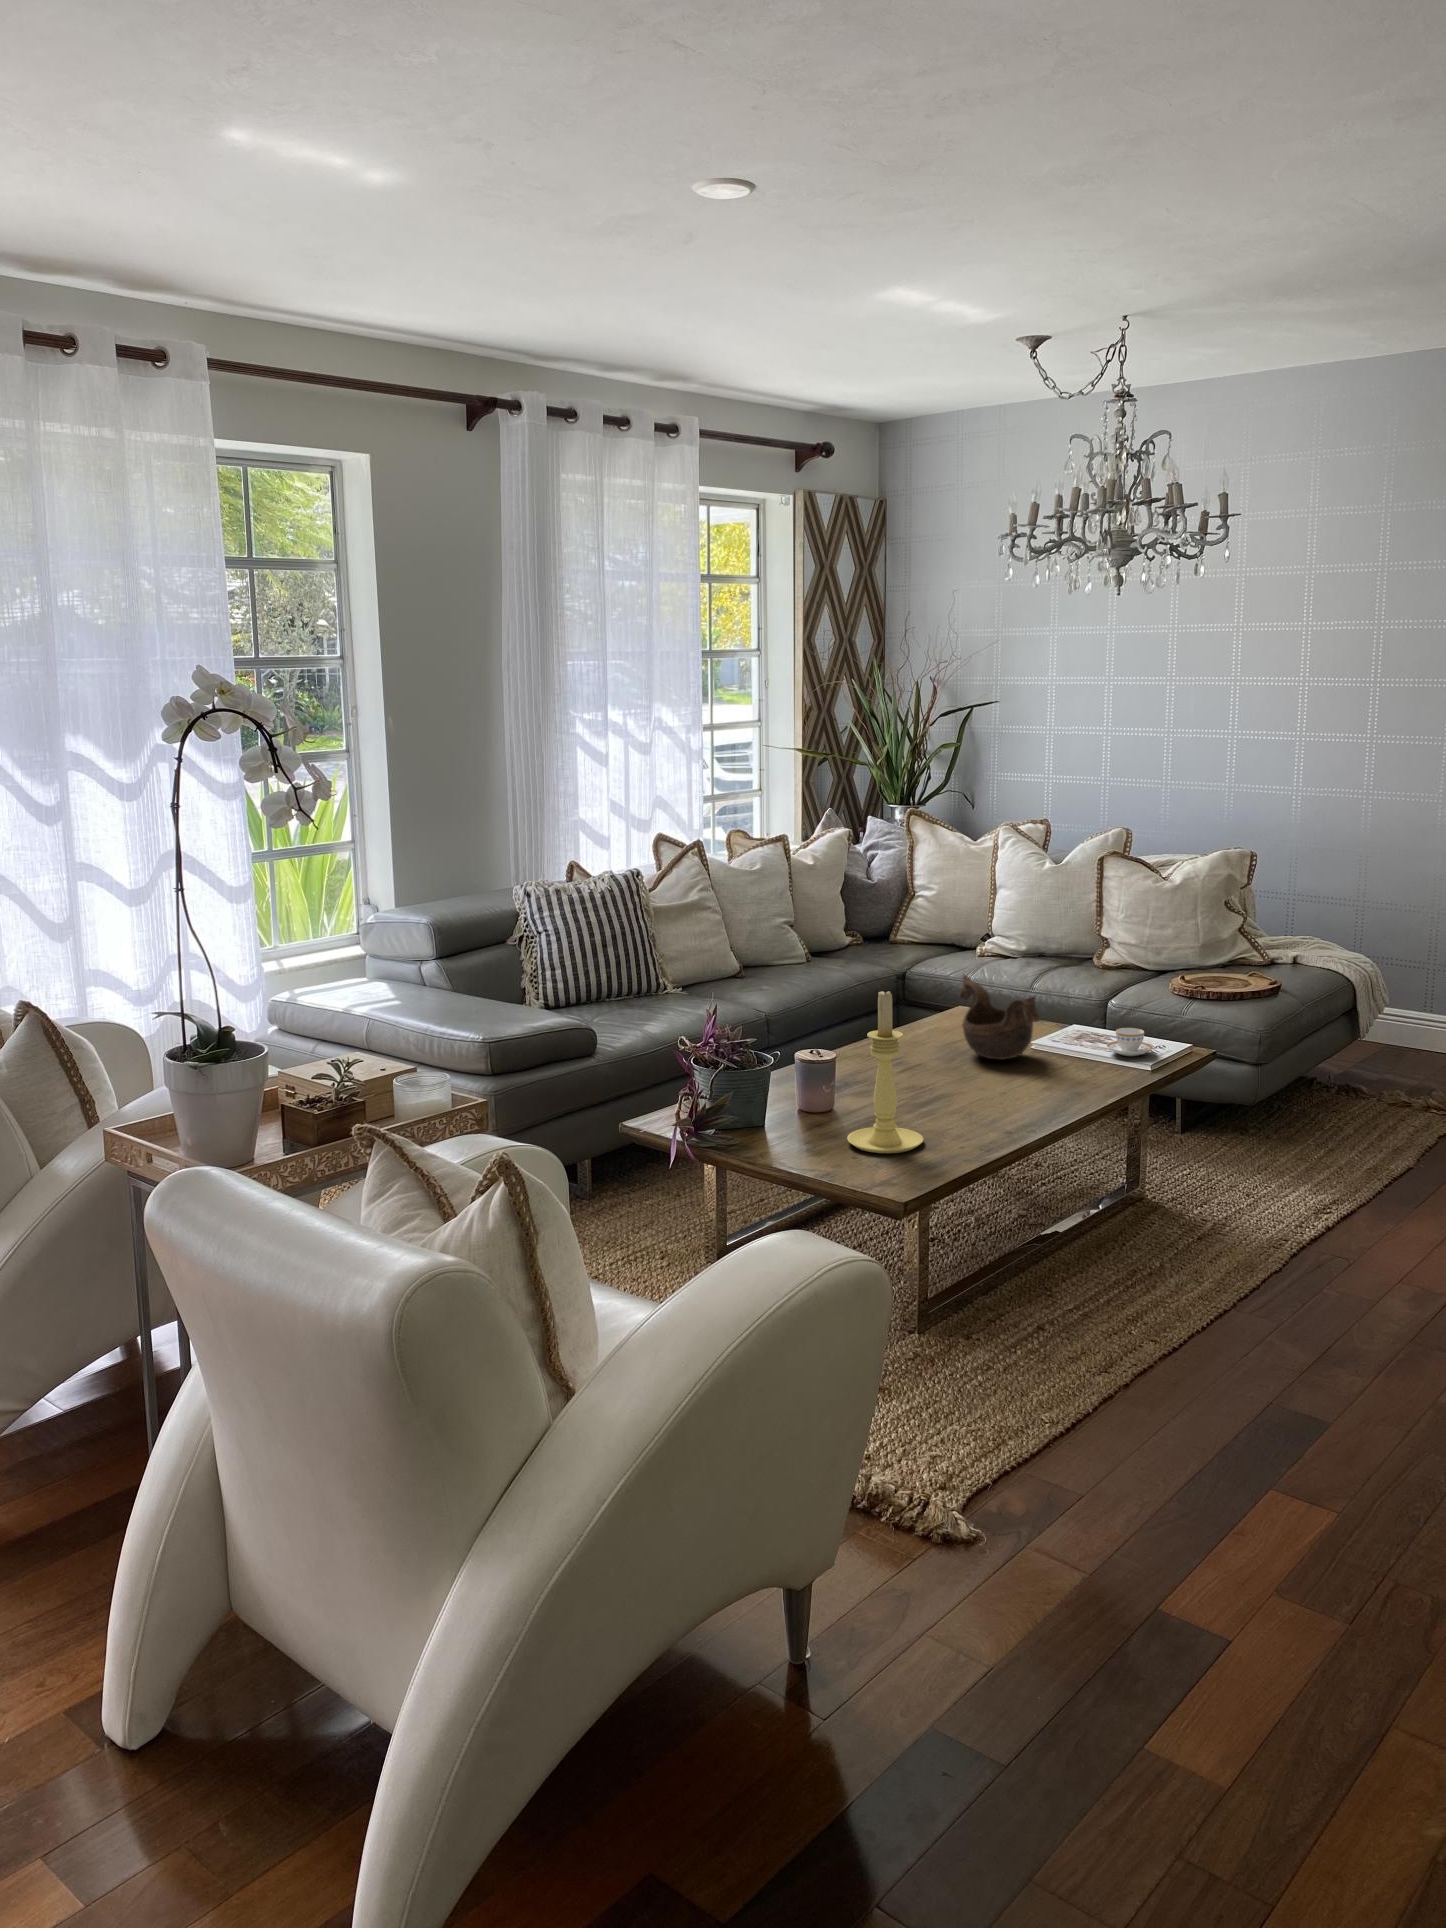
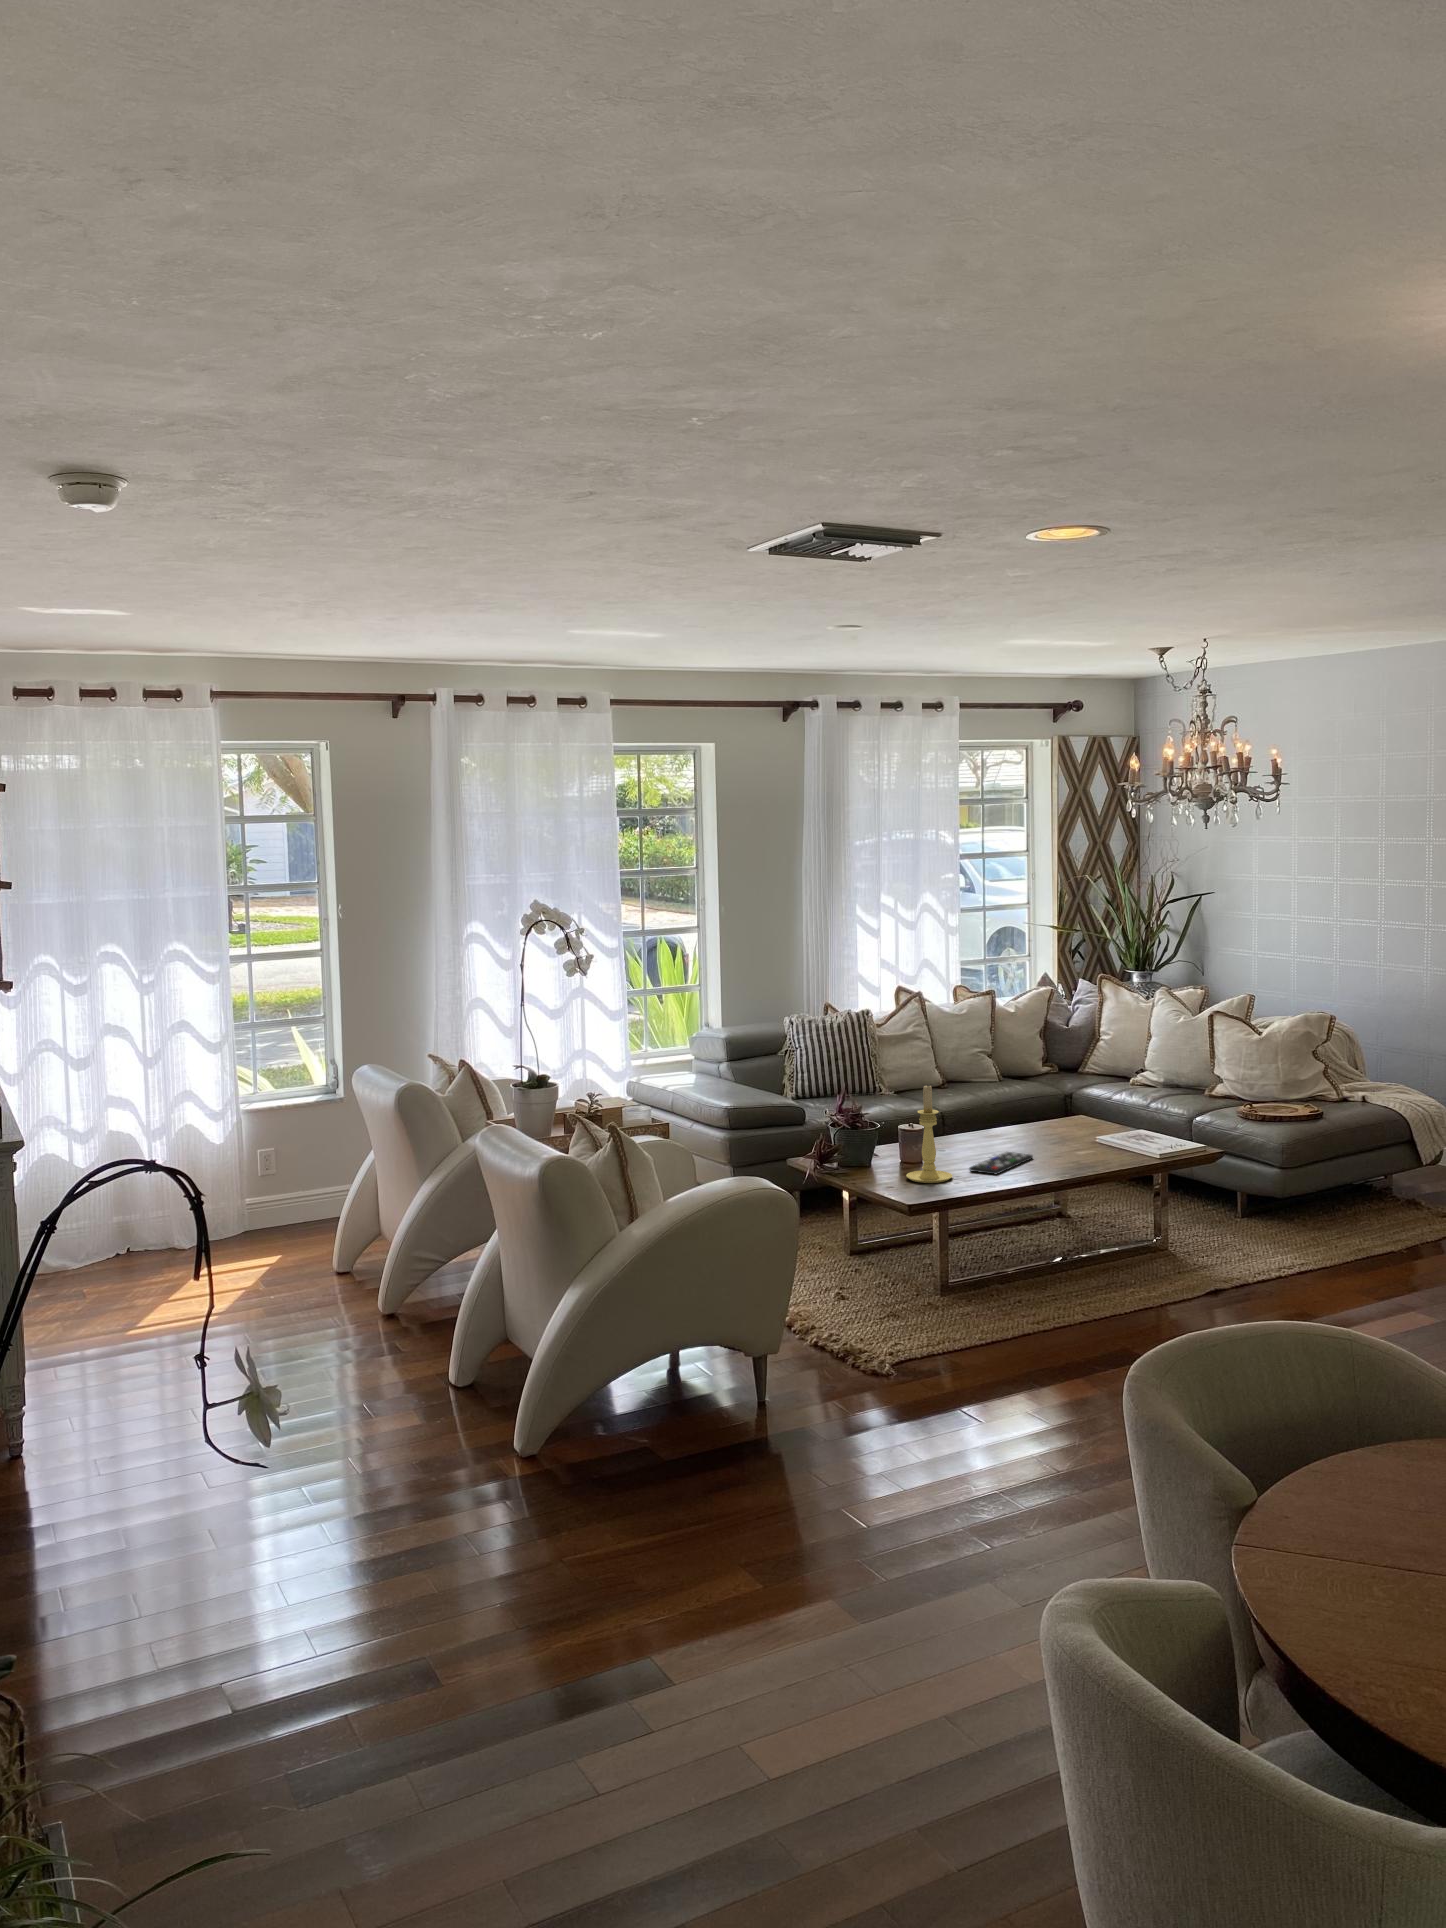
decorative bowl: present [958,975,1040,1060] -> none [1034,1087,1082,1144]
teacup: present [1106,1028,1153,1056] -> none [1132,1129,1164,1148]
remote control: none [932,1081,996,1126] -> present [970,1152,1033,1174]

